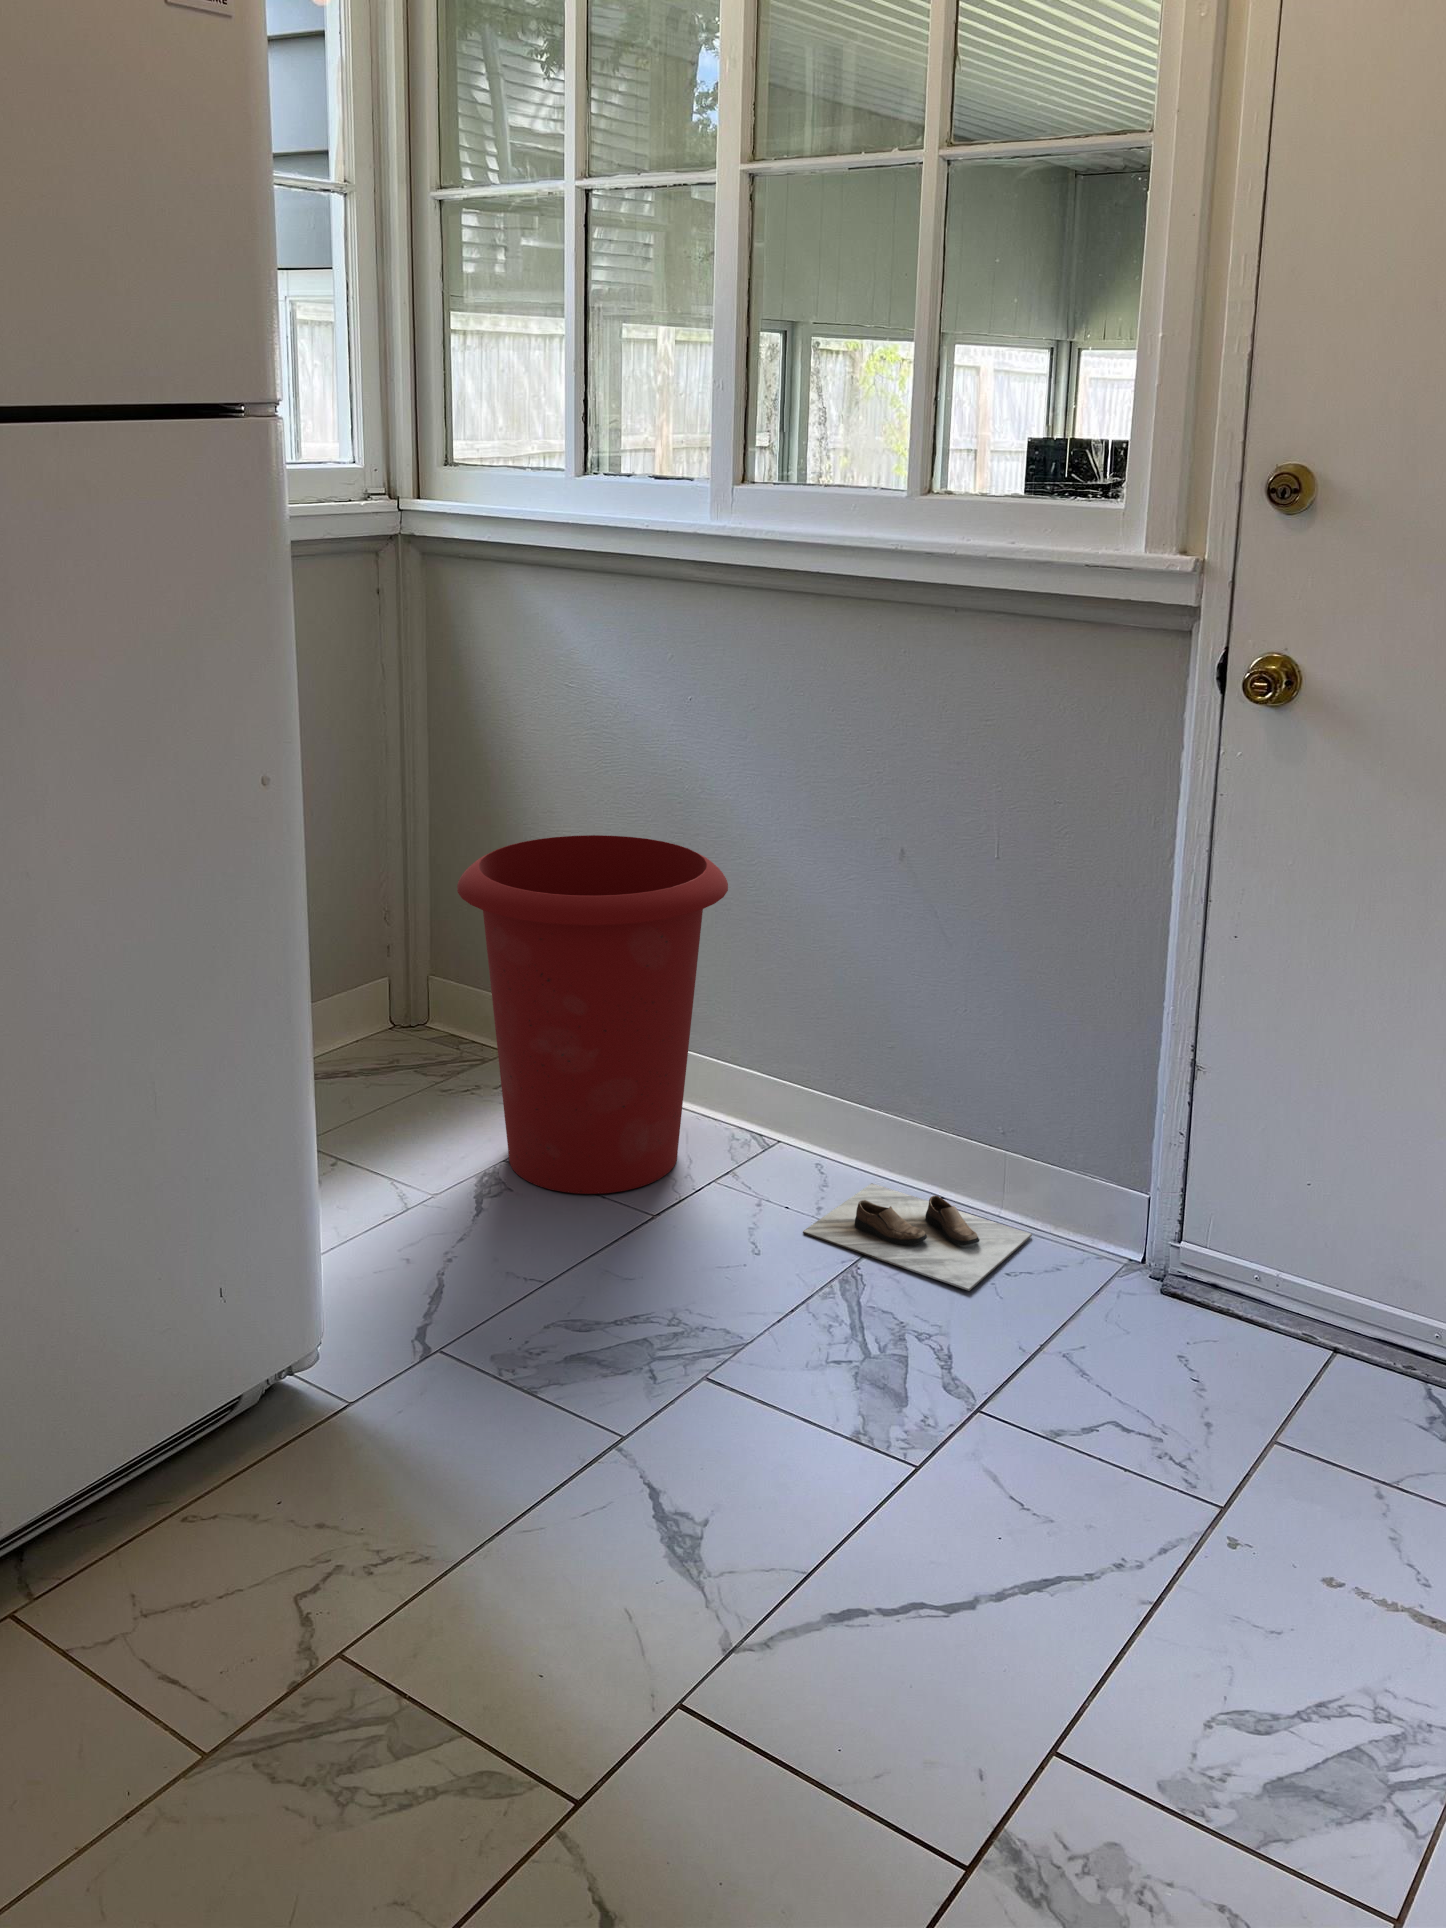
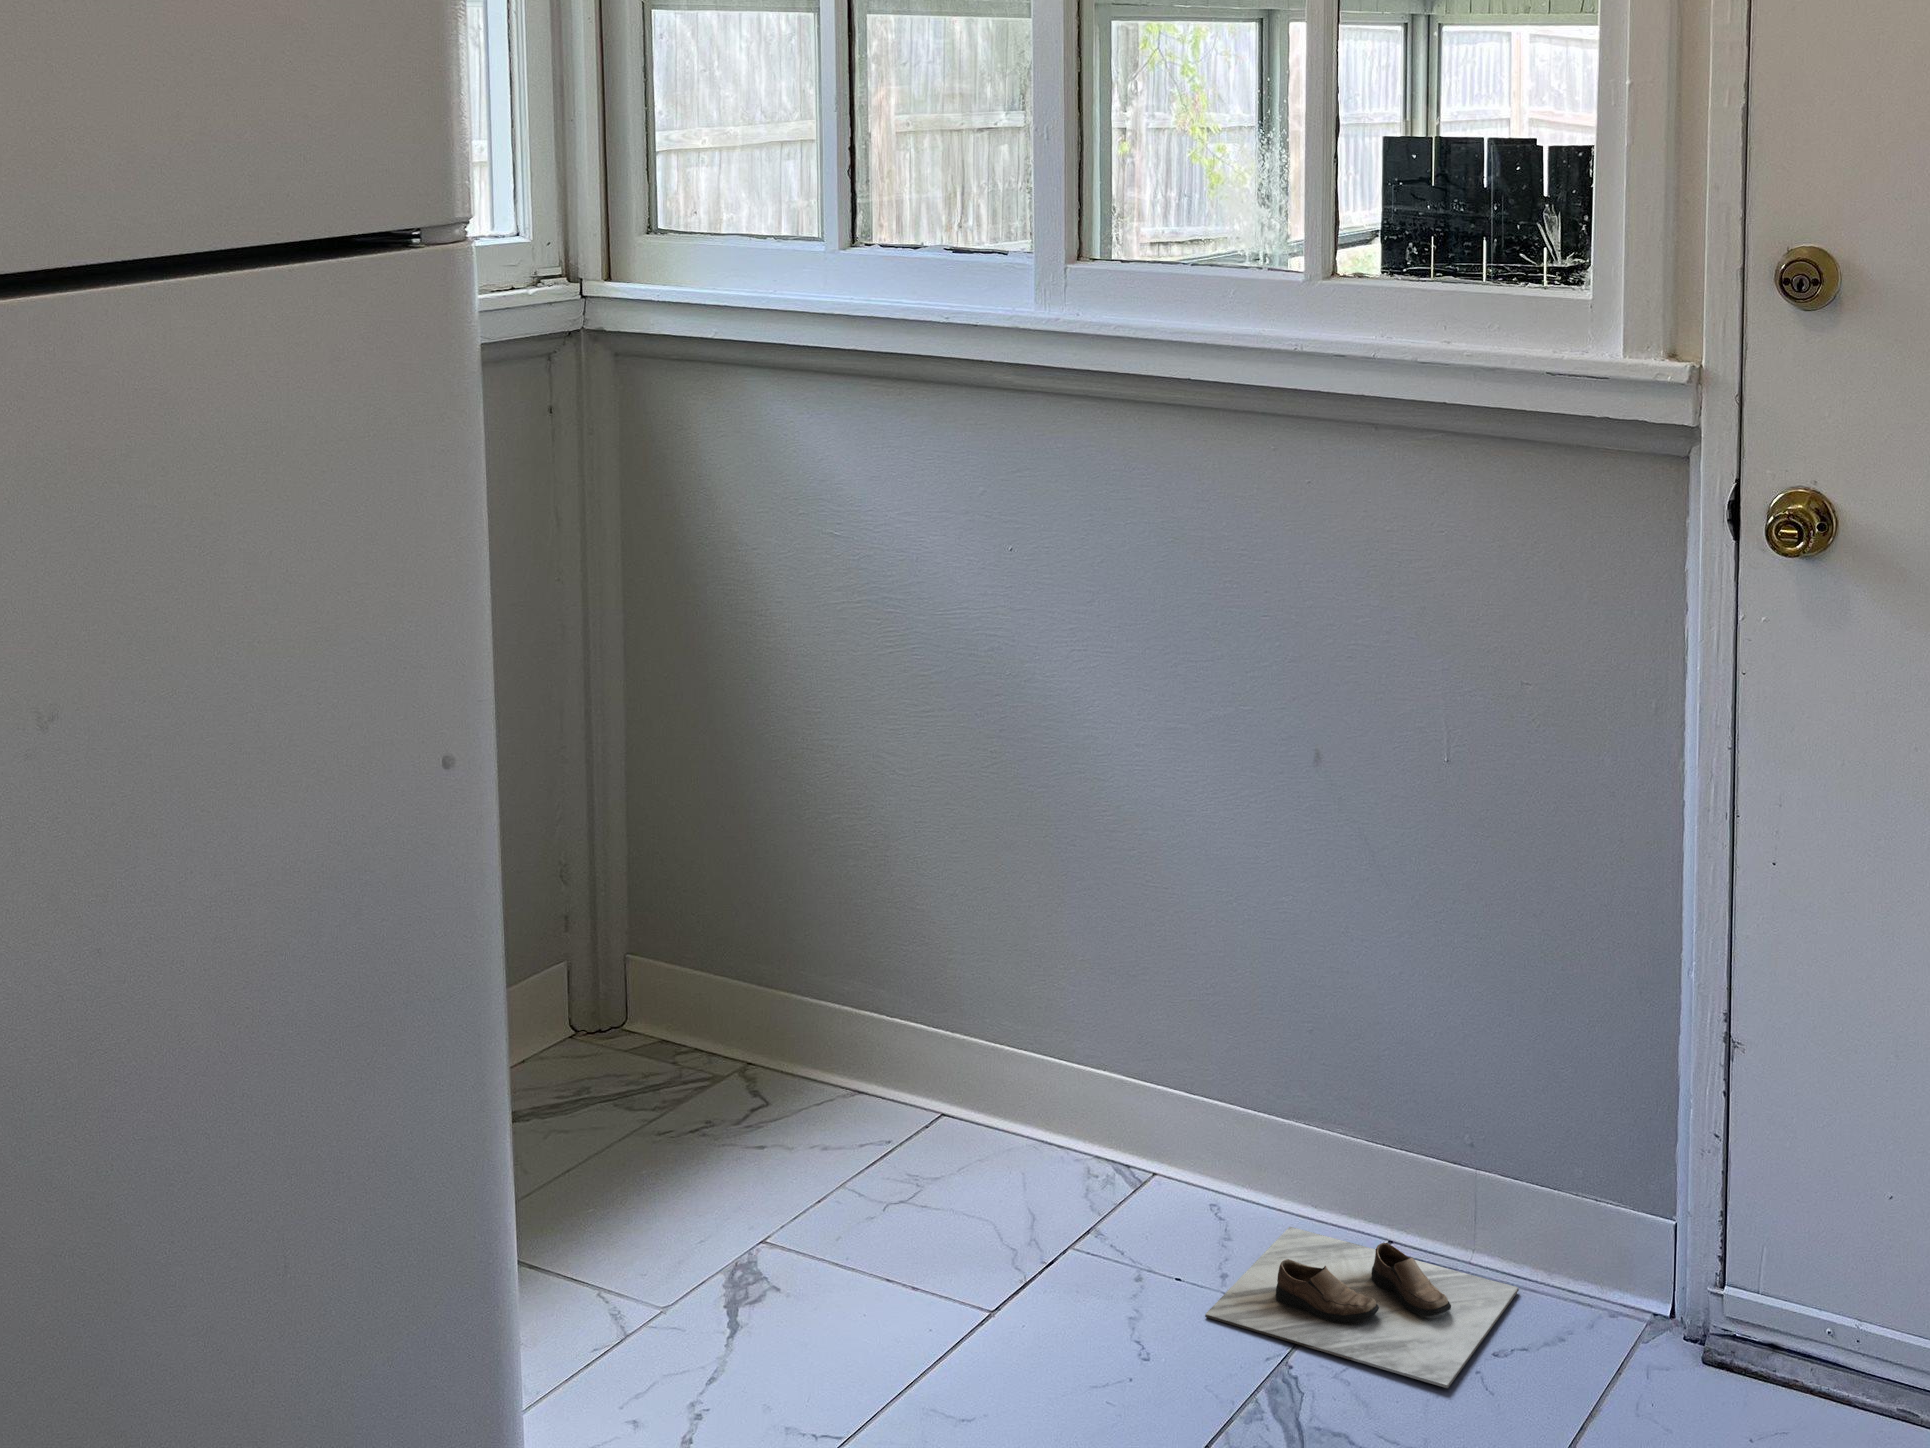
waste bin: present [457,835,728,1194] -> none [691,750,1076,1283]

